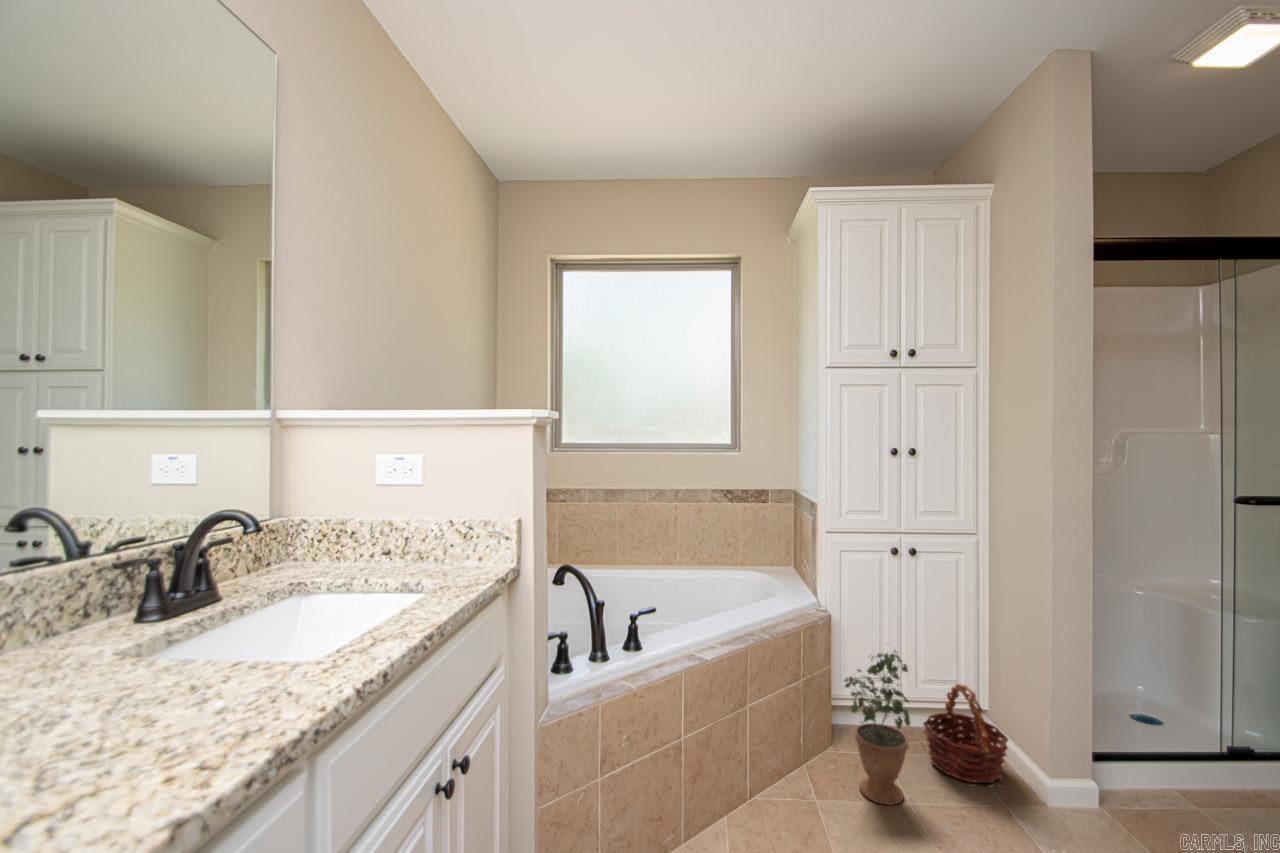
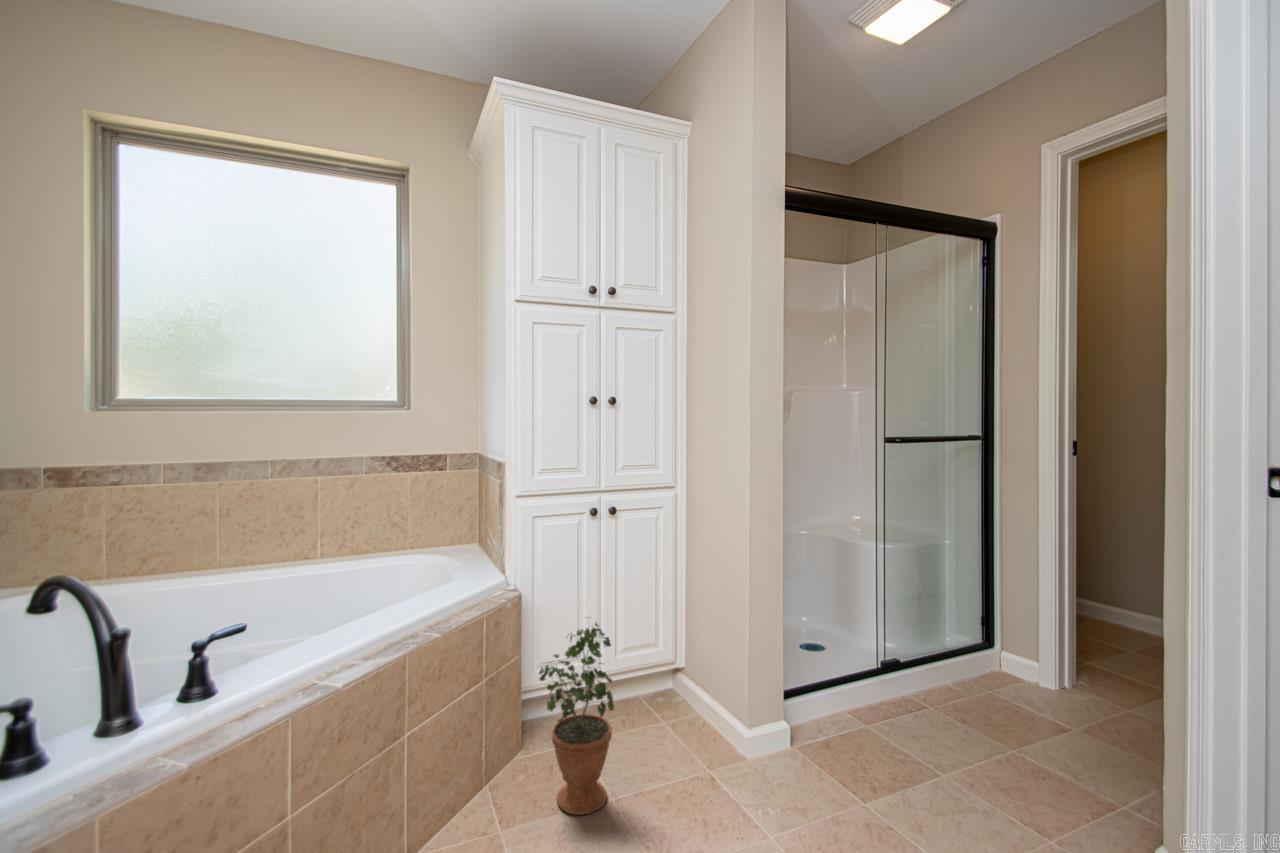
basket: present [923,684,1008,783] -> none [622,647,704,753]

